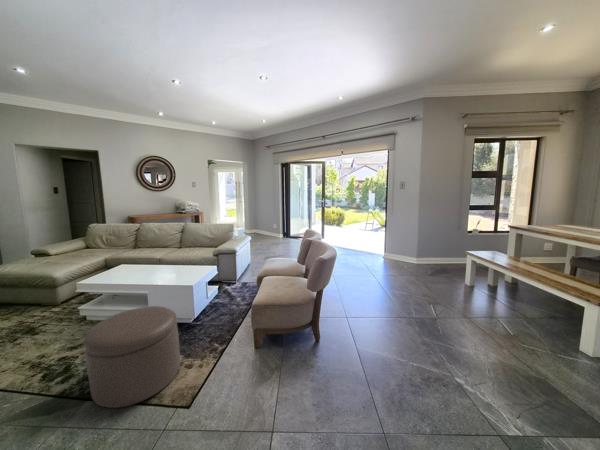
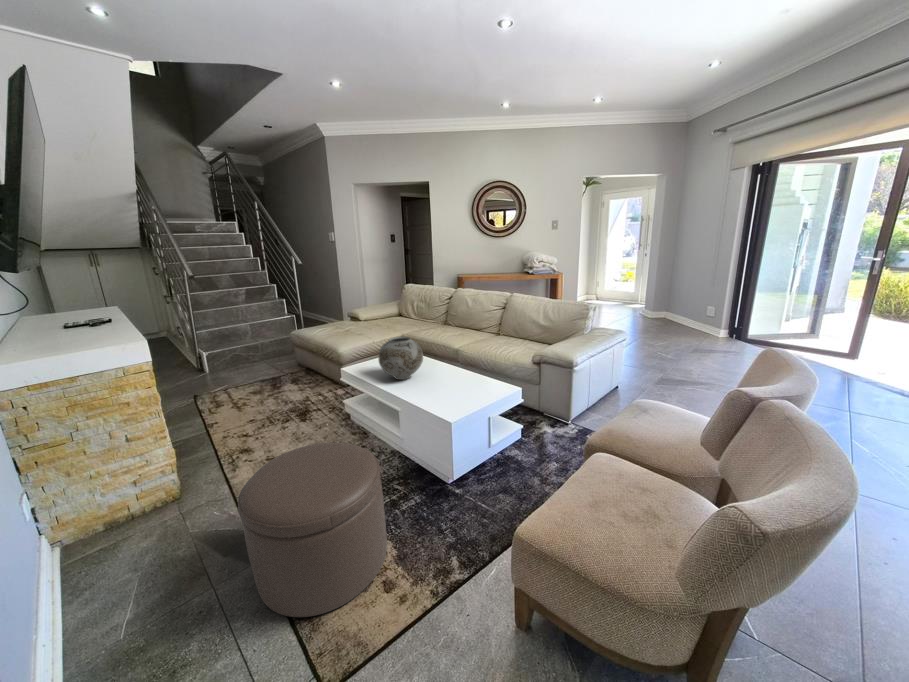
vase: none [121,250,154,278] -> present [379,337,423,380]

